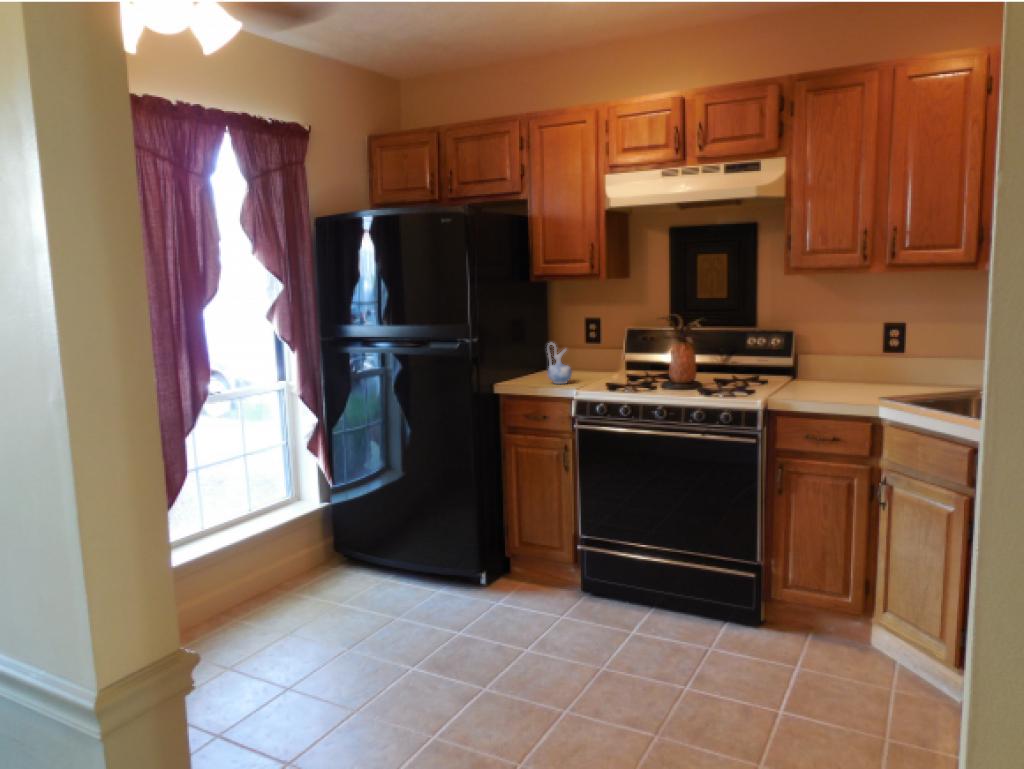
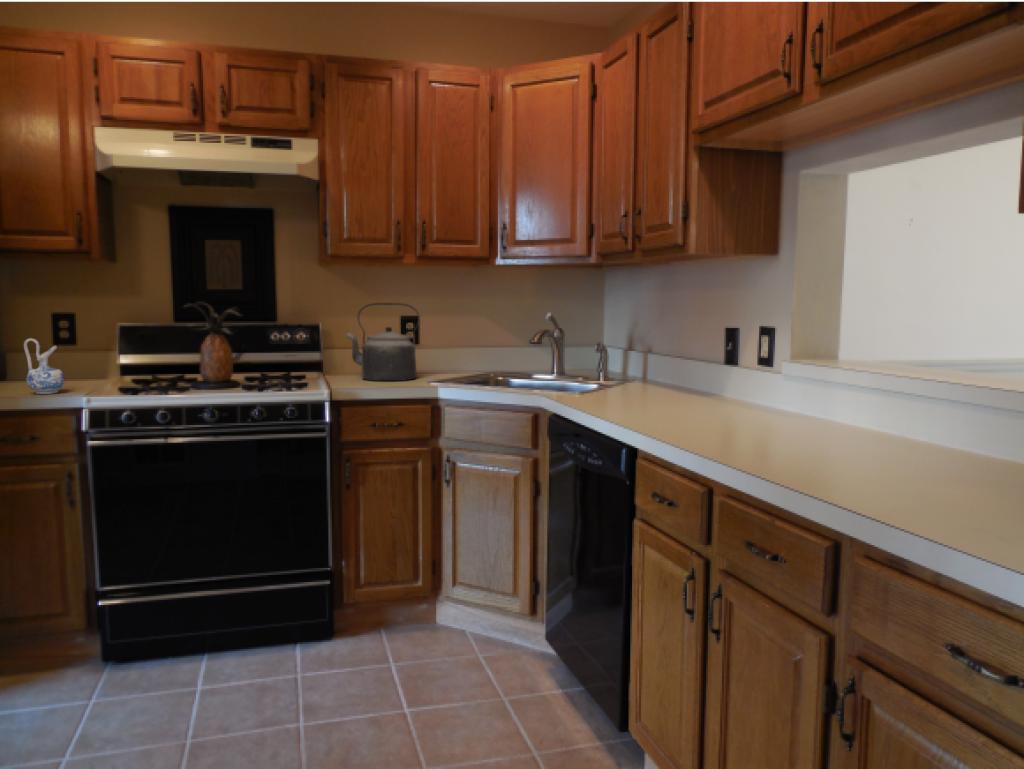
kettle: none [809,312,886,393] -> present [347,303,419,381]

